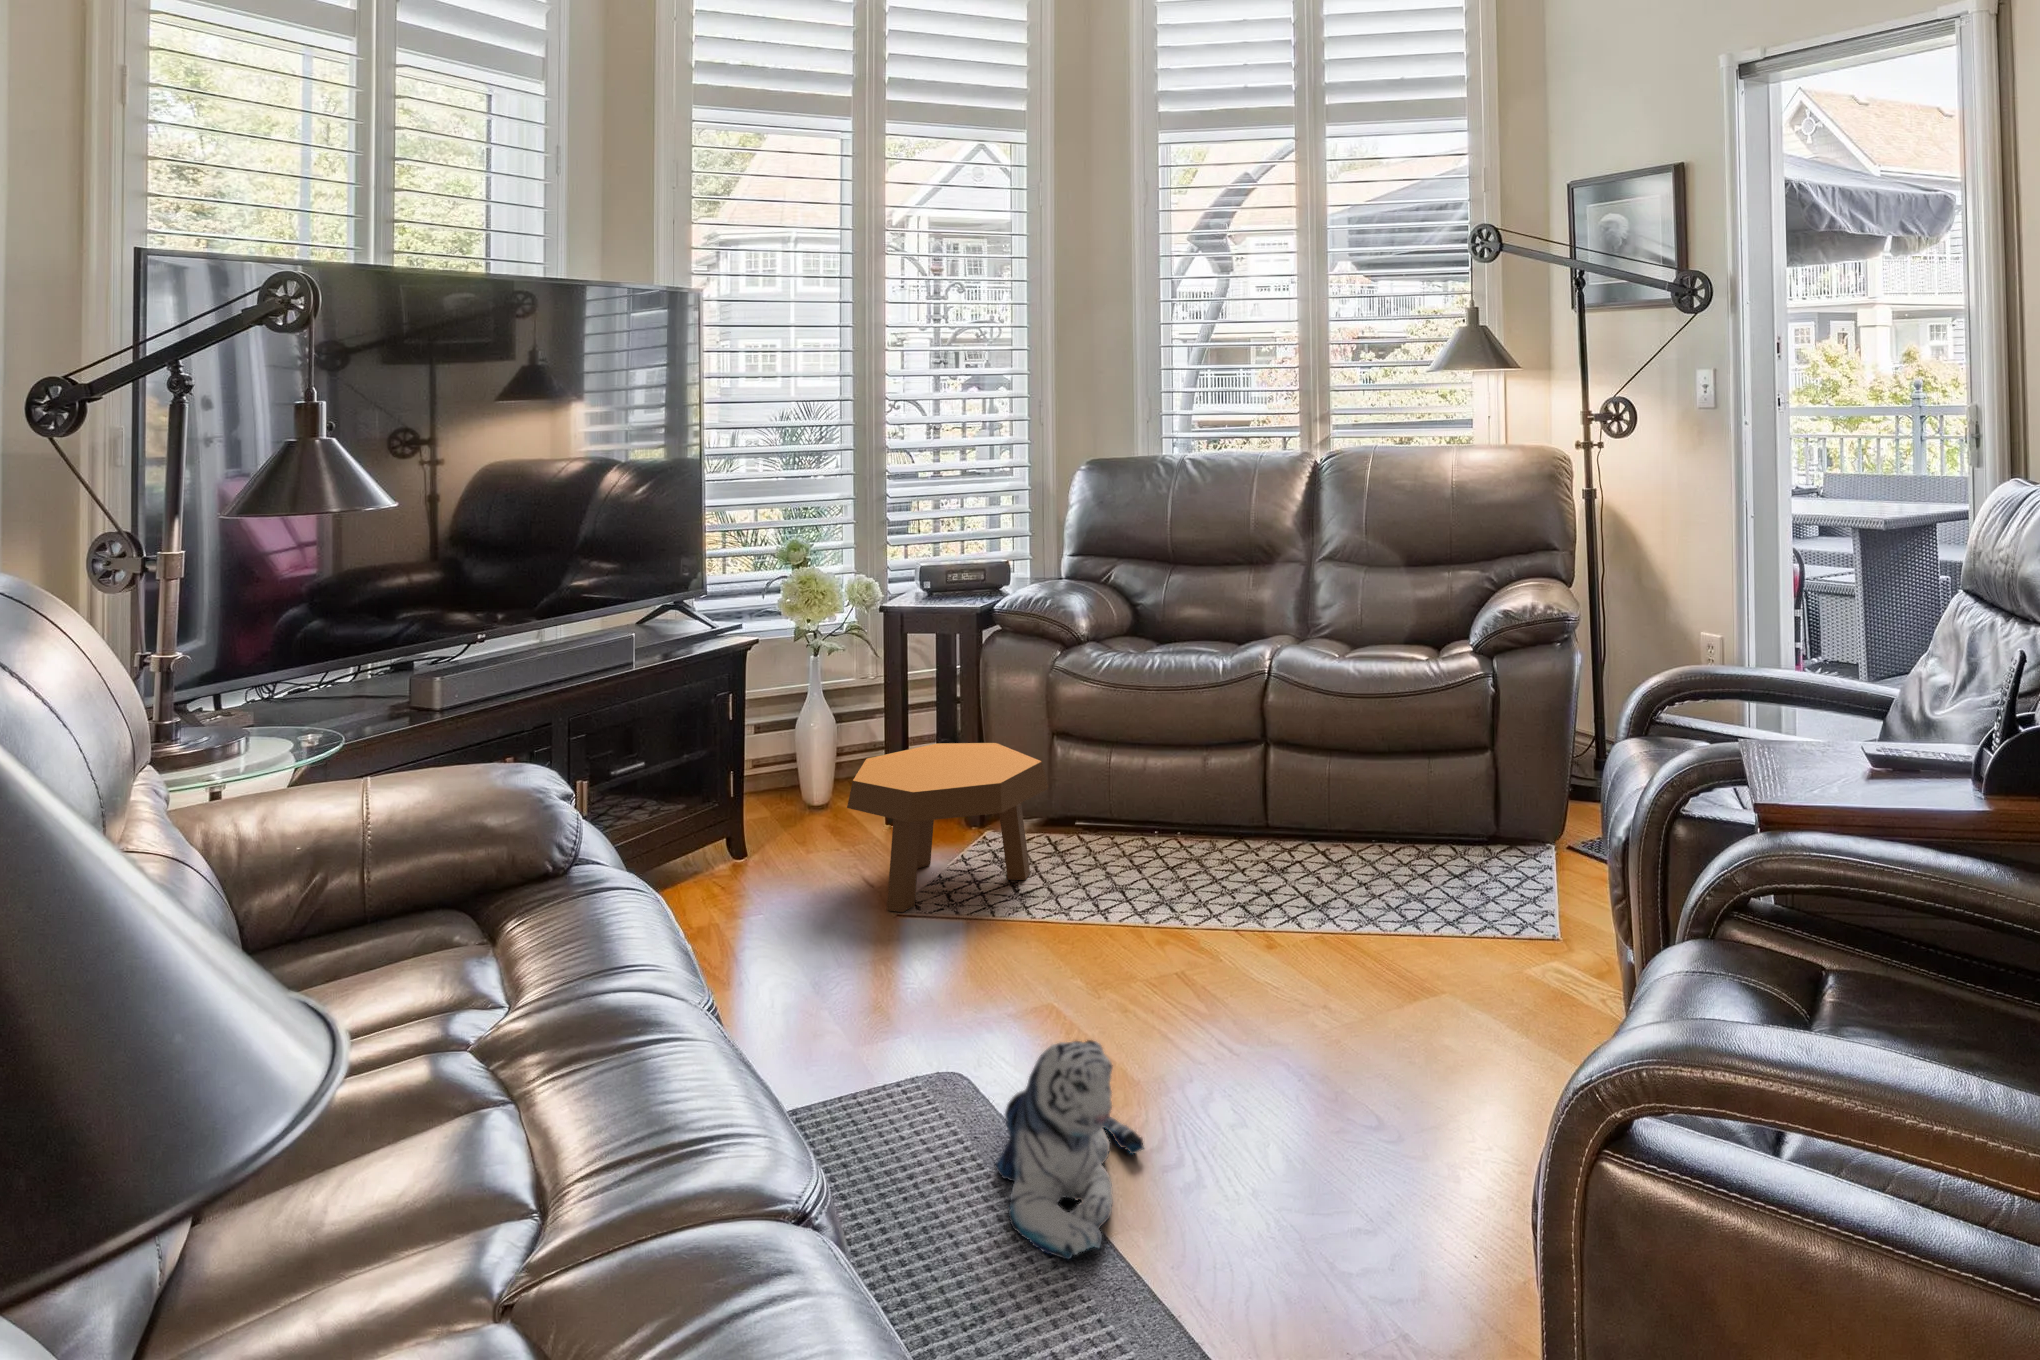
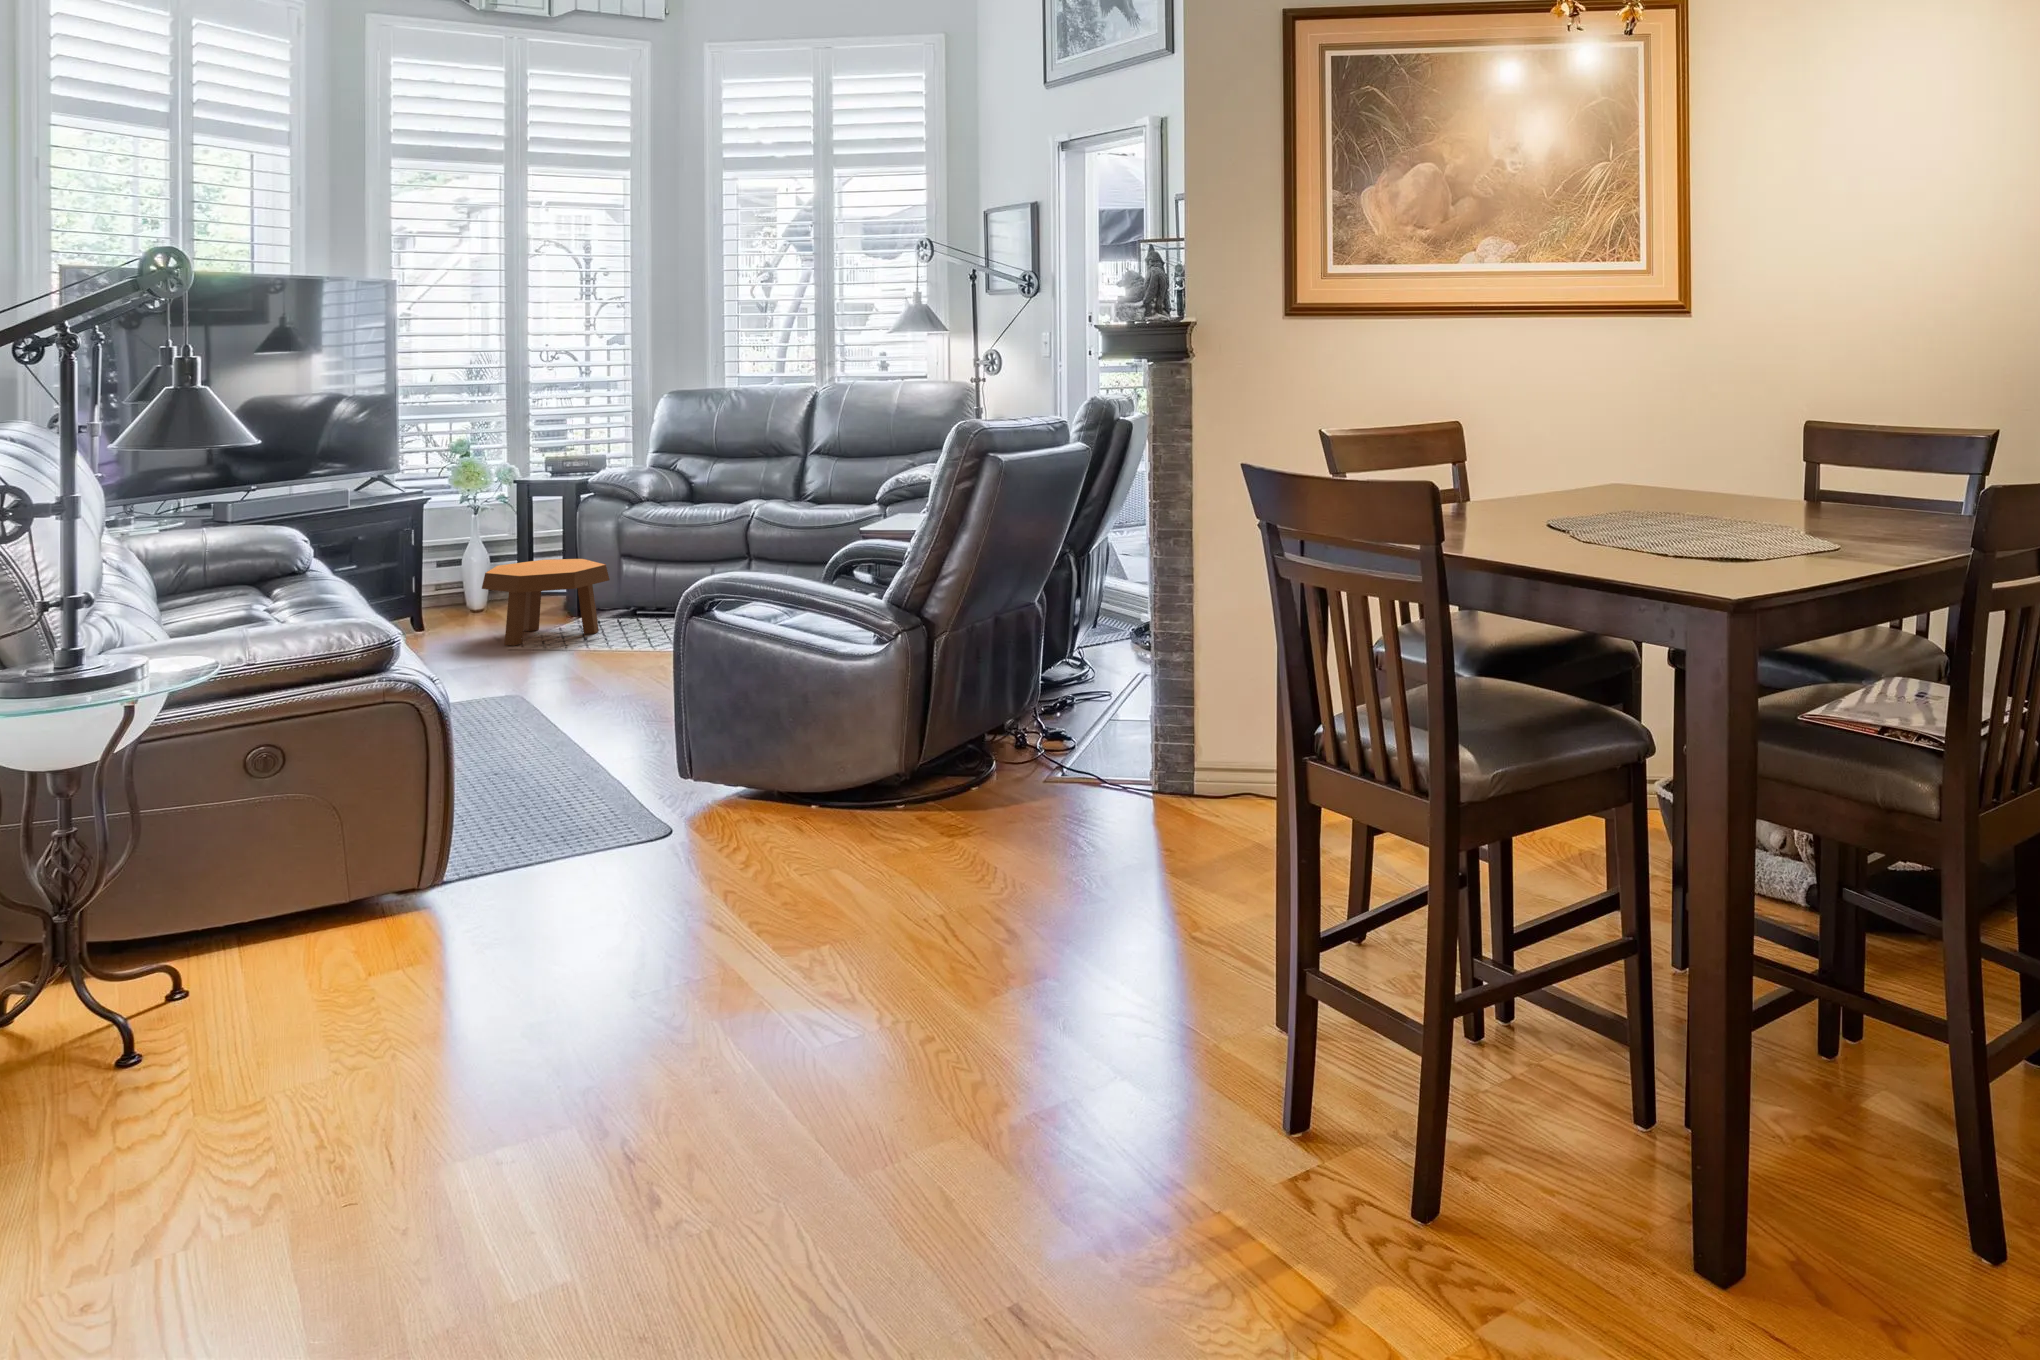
plush toy: present [995,1040,1144,1259] -> none [526,647,604,731]

